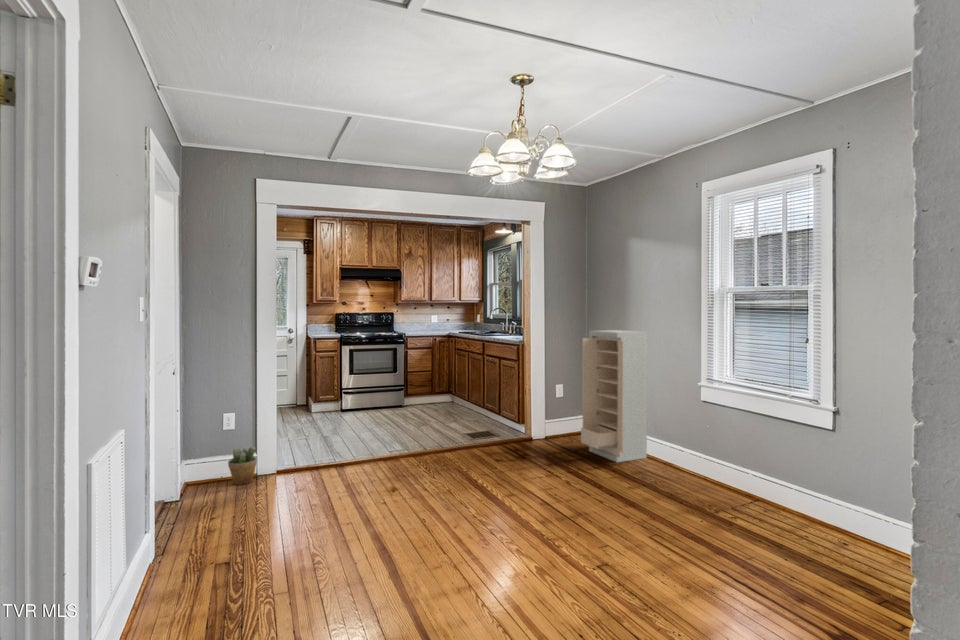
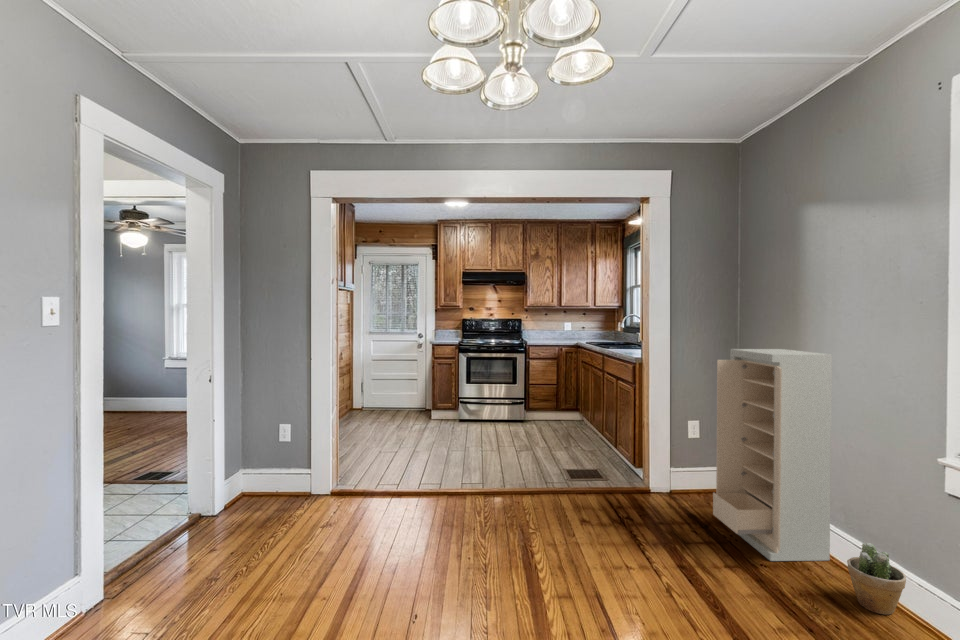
potted plant: present [228,447,257,485] -> present [847,543,906,615]

